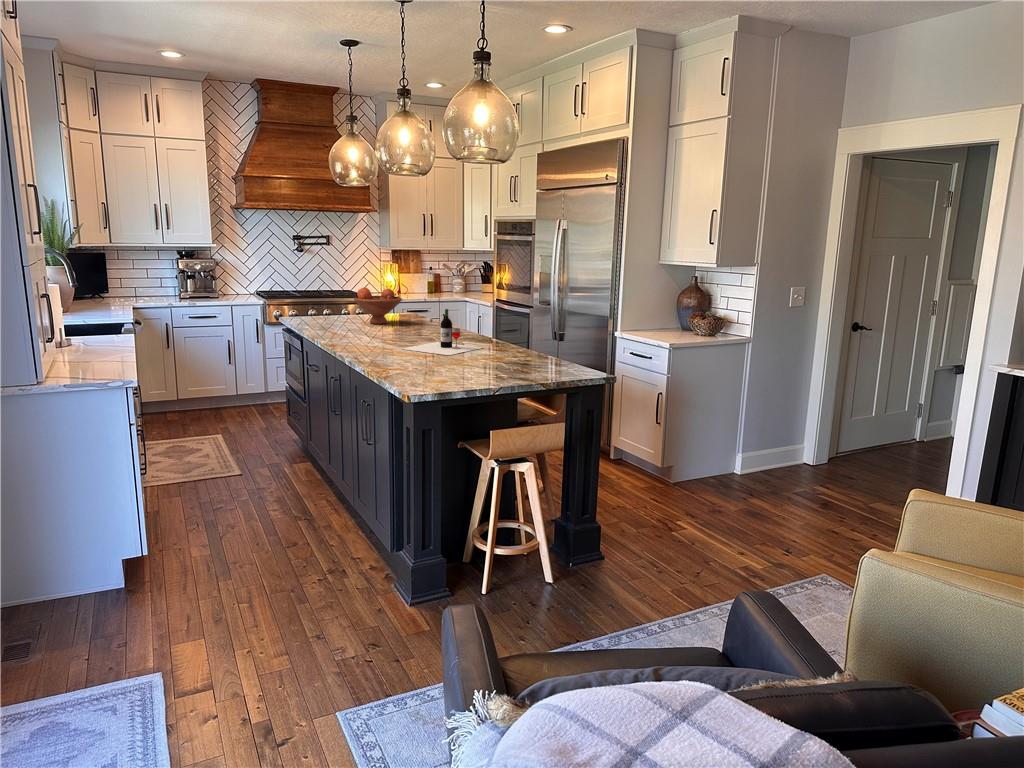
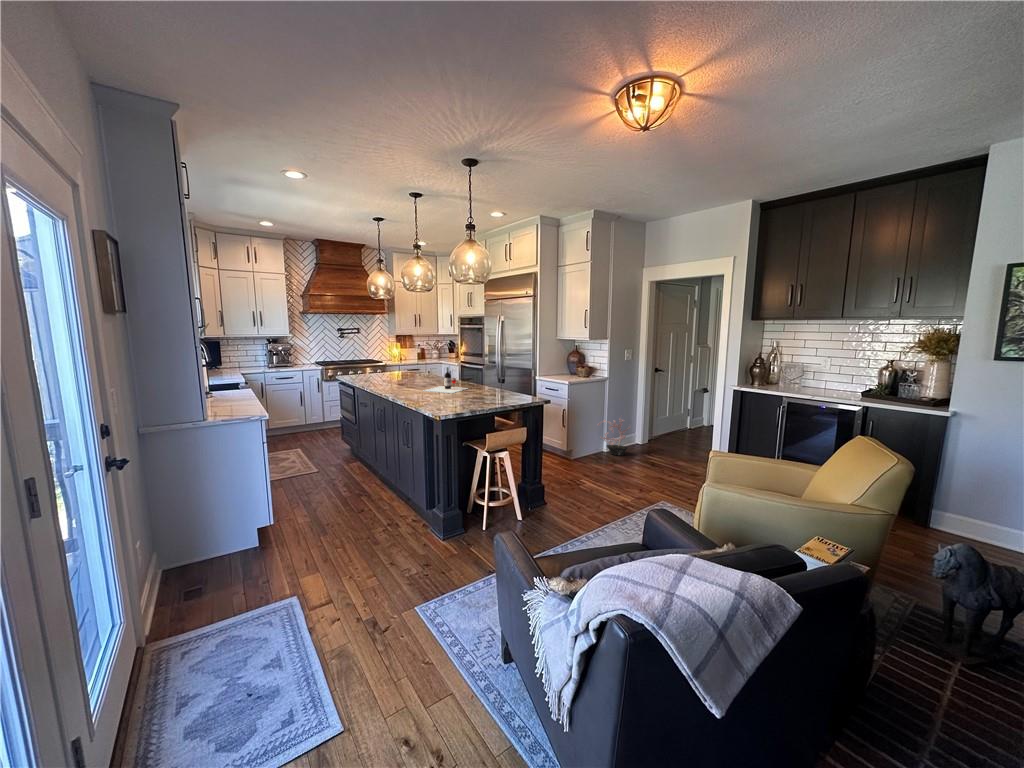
fruit bowl: present [354,287,402,324] -> none [385,357,414,378]
potted plant: none [721,407,790,483] -> present [598,418,630,455]

